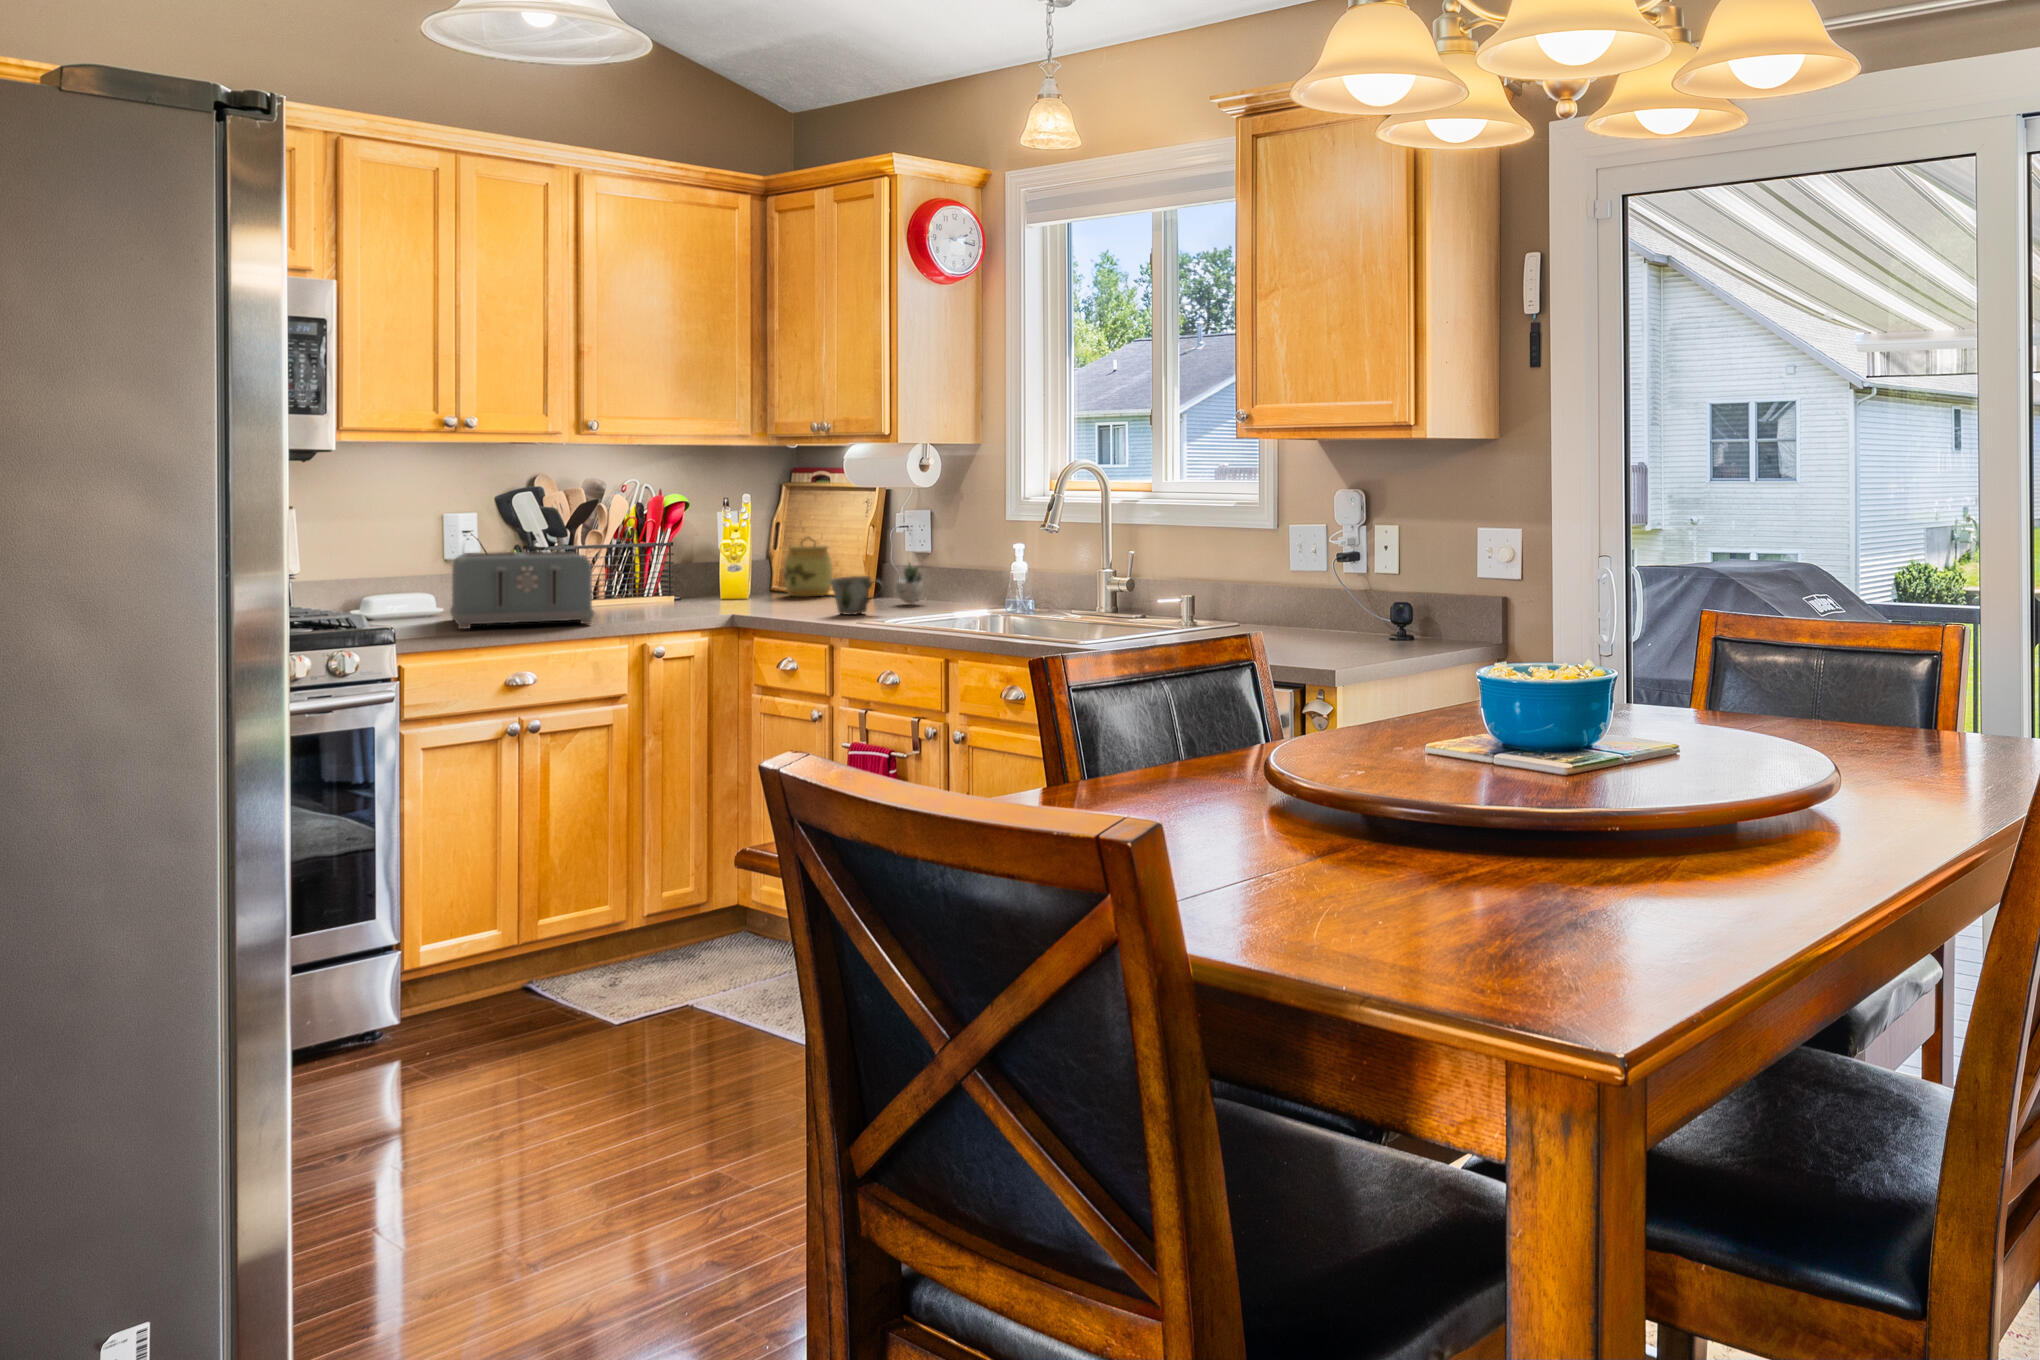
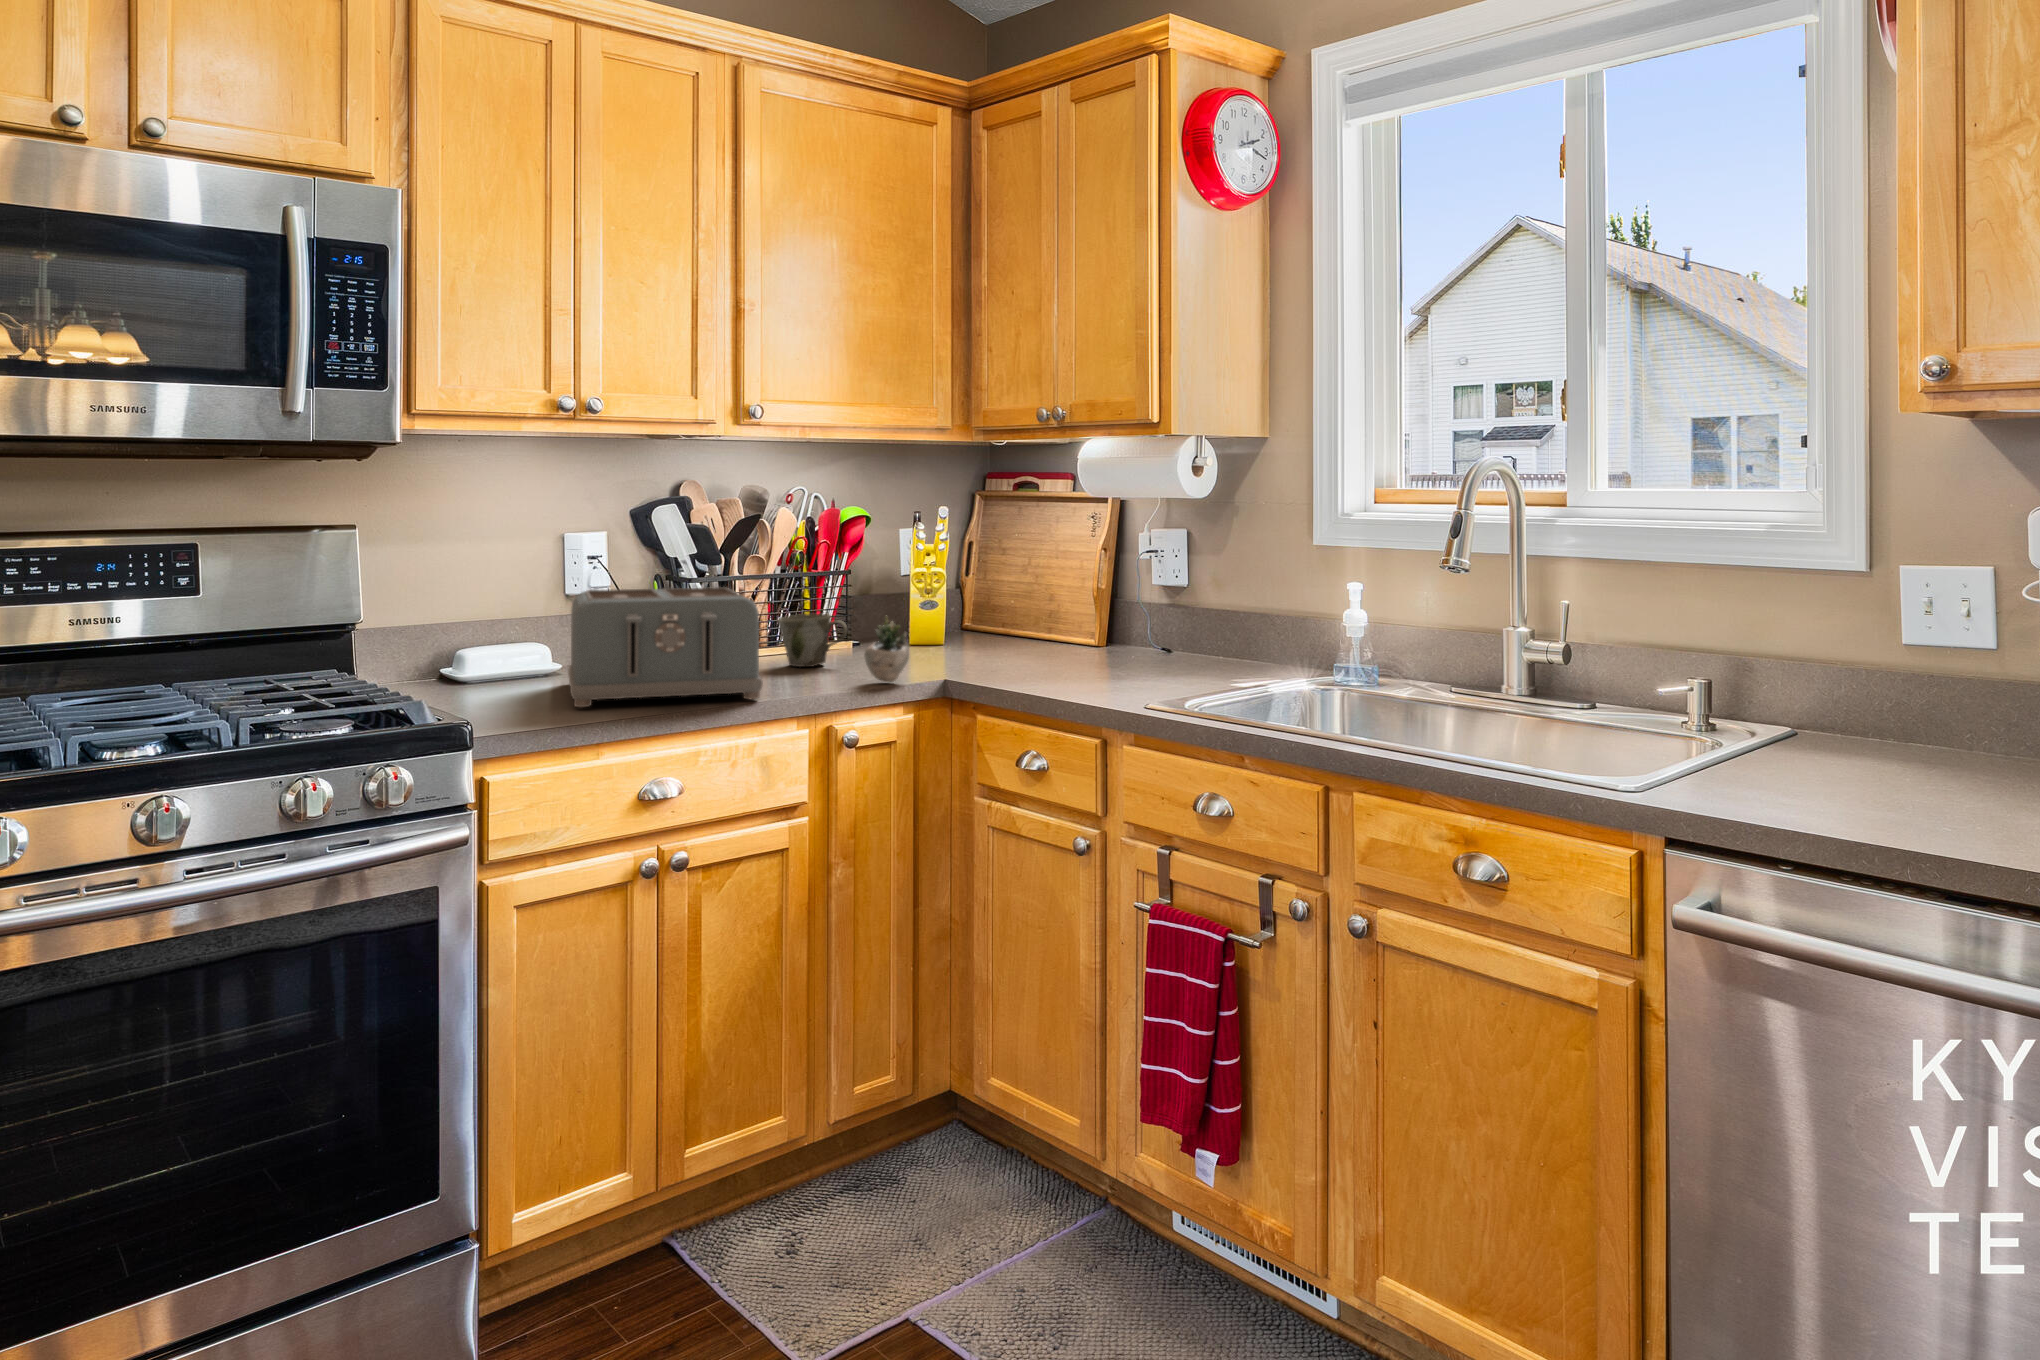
jar: present [784,537,832,596] -> none [990,563,1053,646]
succulent plant: present [895,564,924,604] -> present [864,609,953,682]
mug: present [830,576,883,615] -> present [778,614,847,667]

